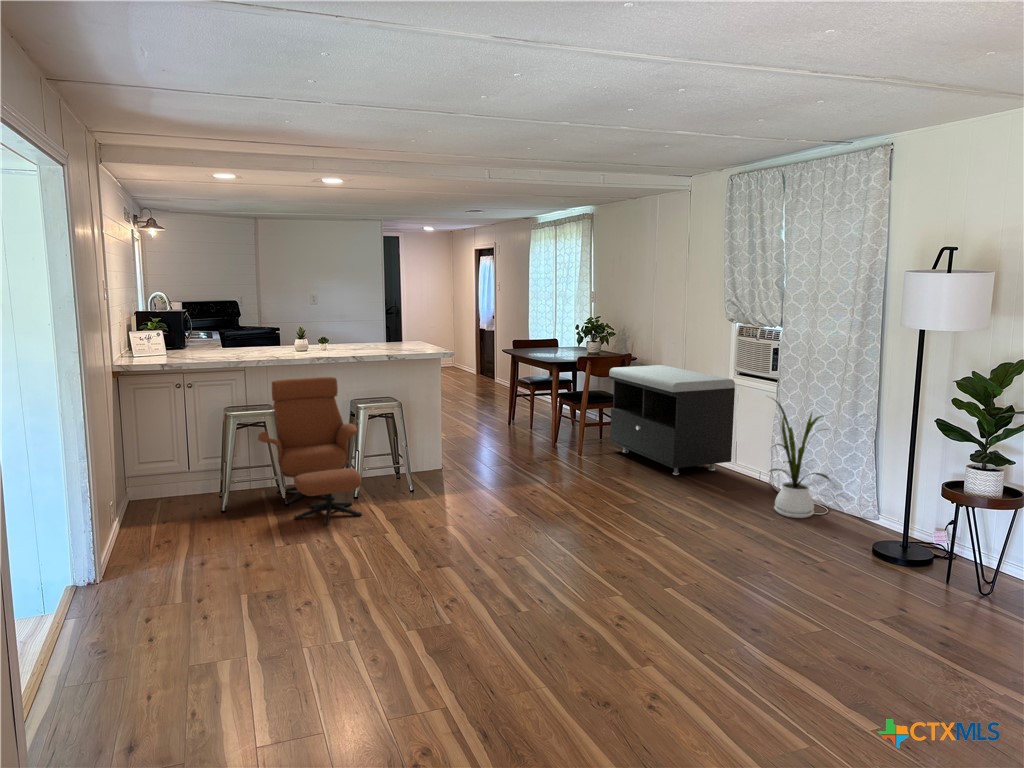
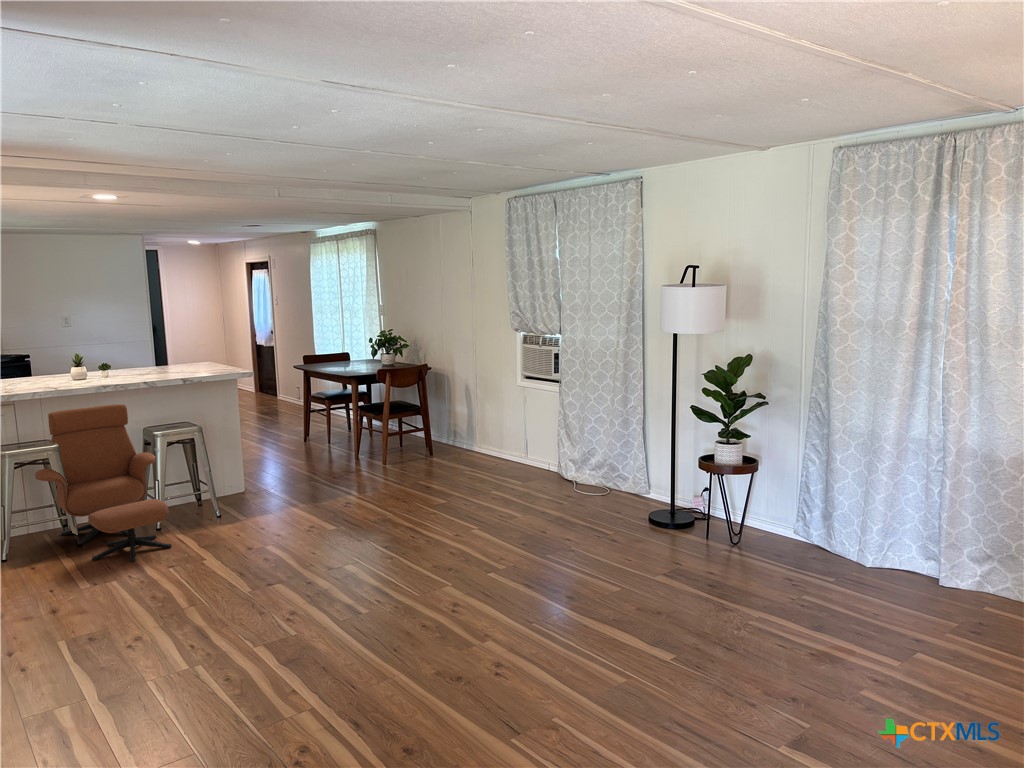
storage bench: present [609,365,735,475] -> none [408,373,525,474]
house plant: present [769,399,830,518] -> none [554,395,613,500]

